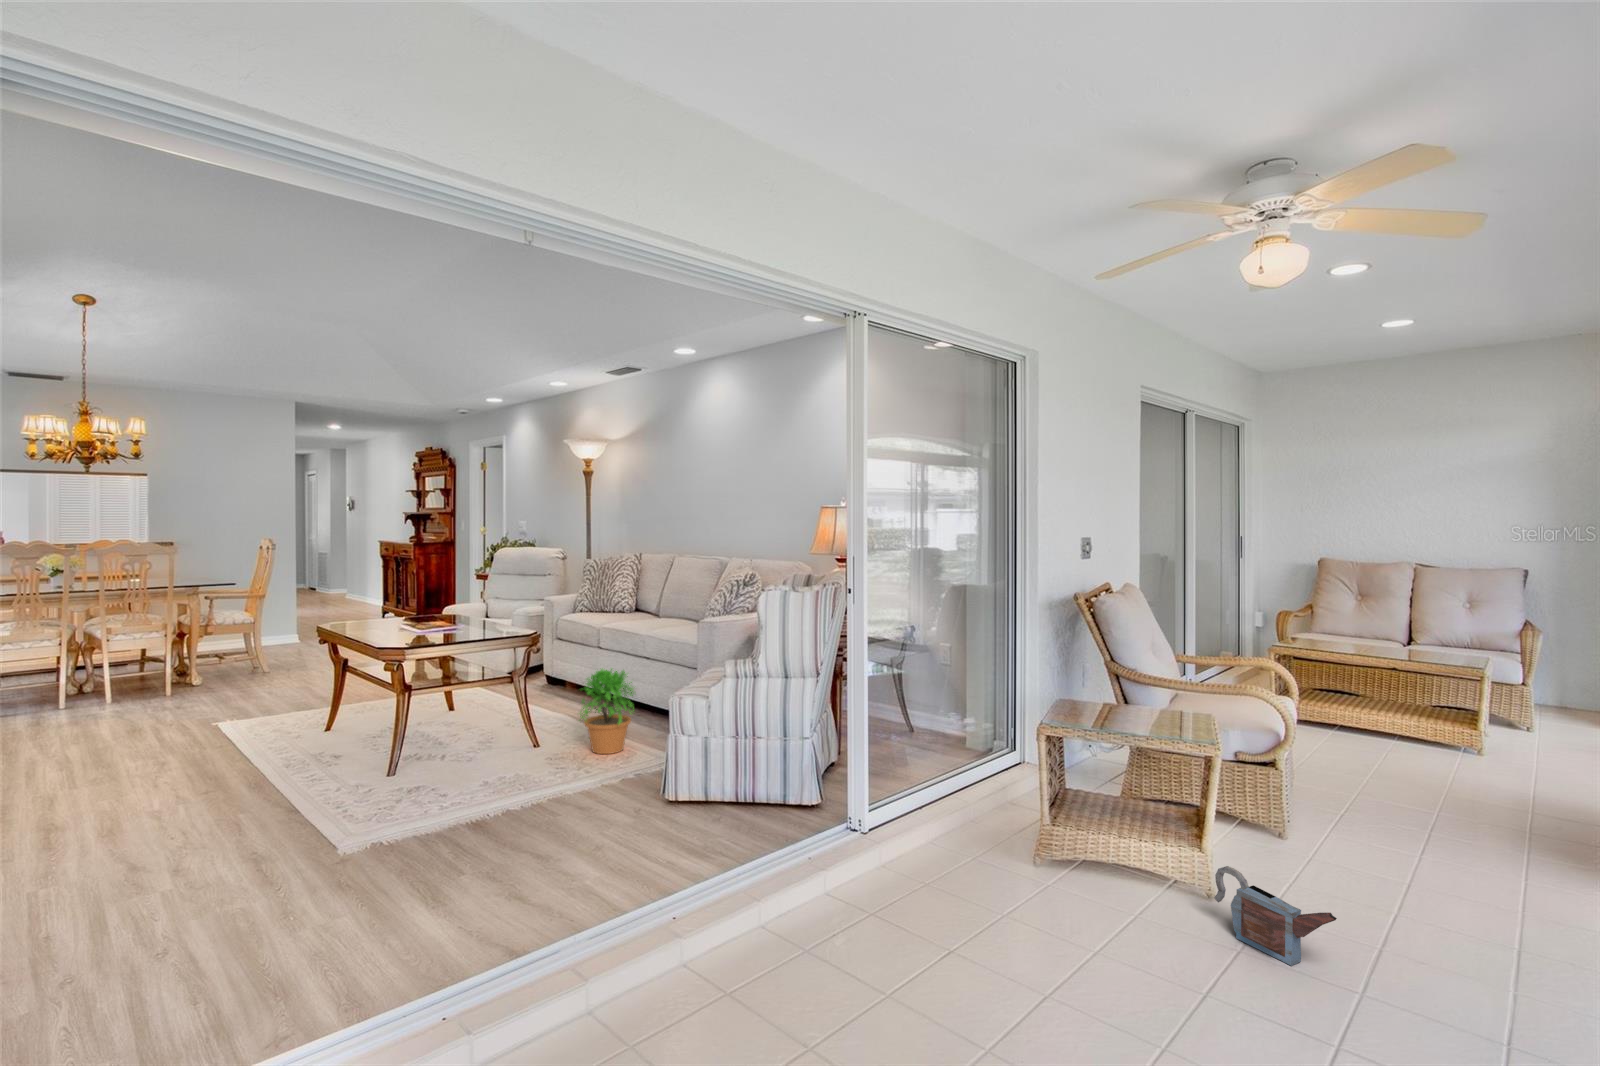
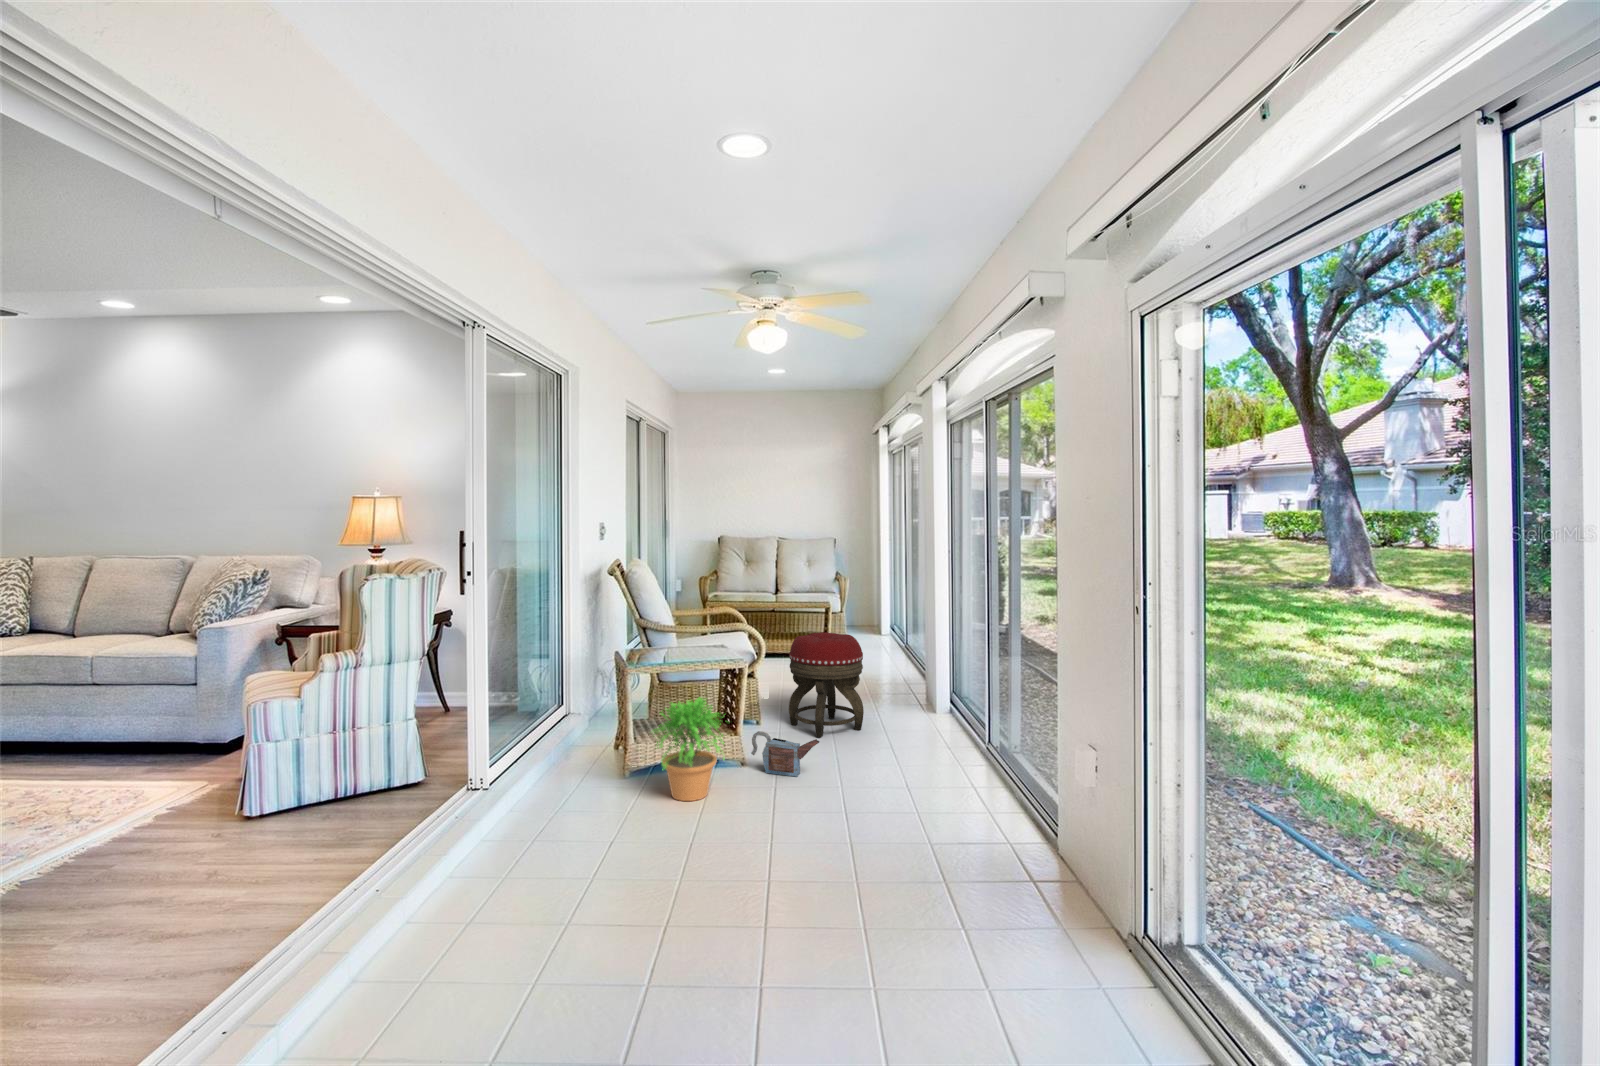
potted plant: present [580,669,634,754] -> present [654,697,725,801]
footstool: none [1336,721,1501,919] -> present [789,632,864,738]

